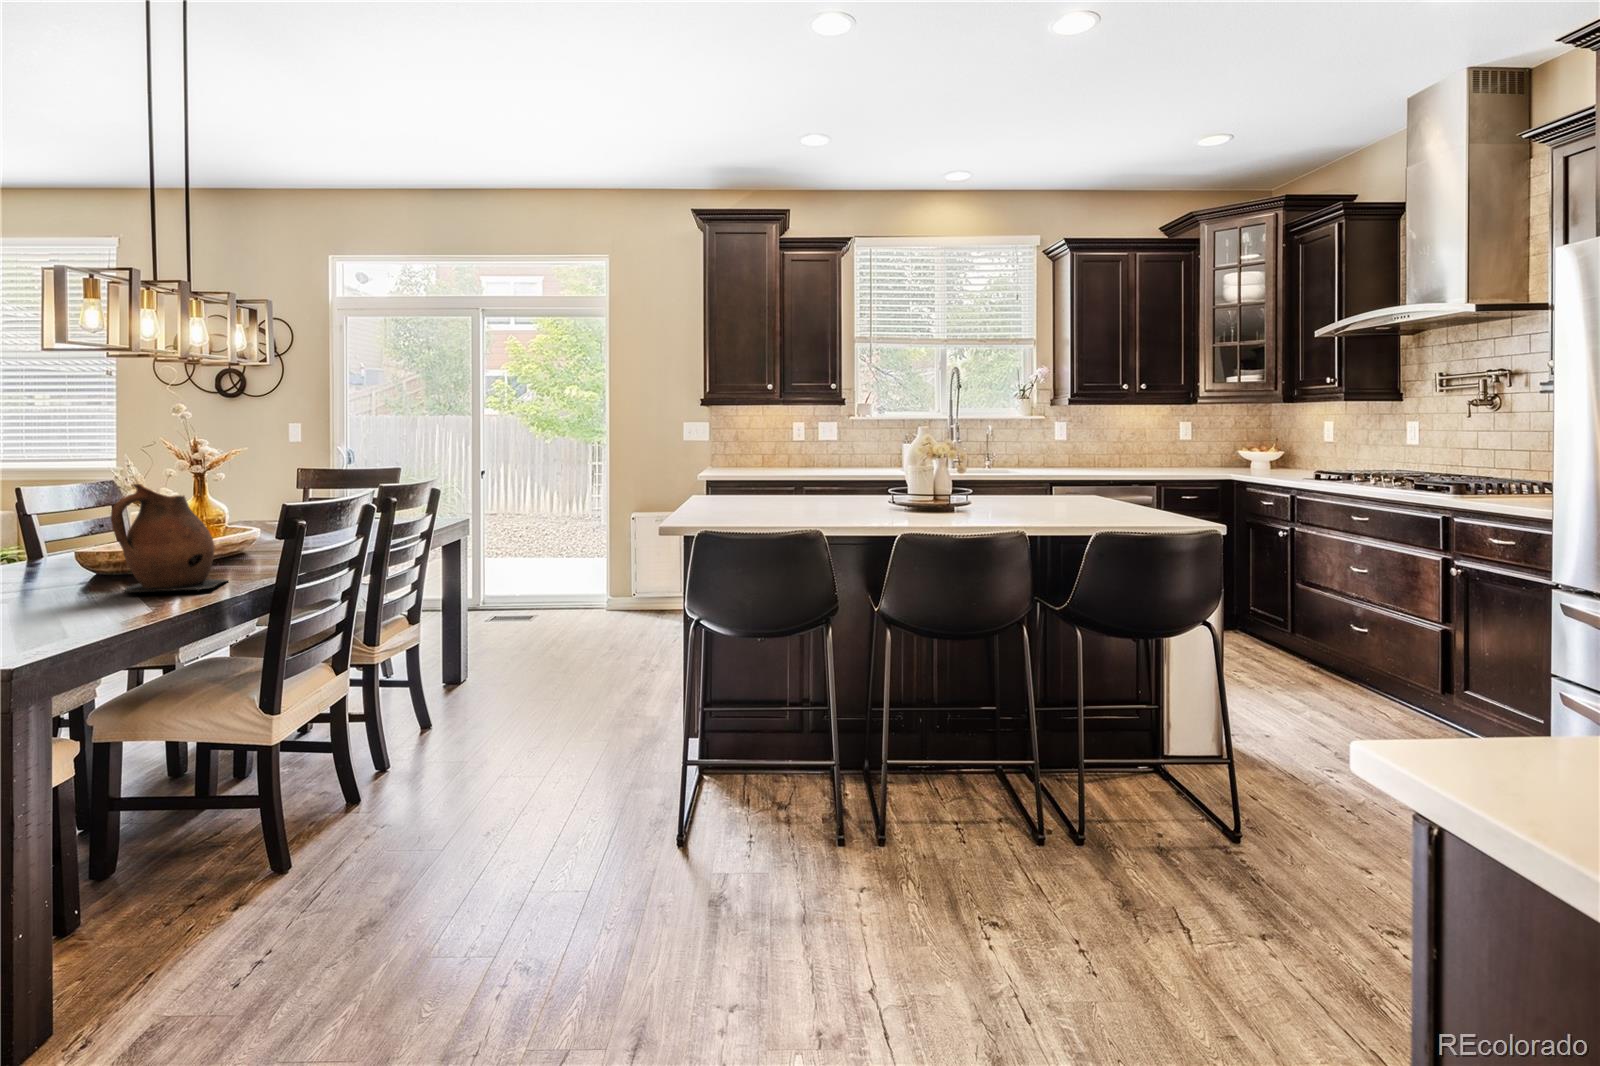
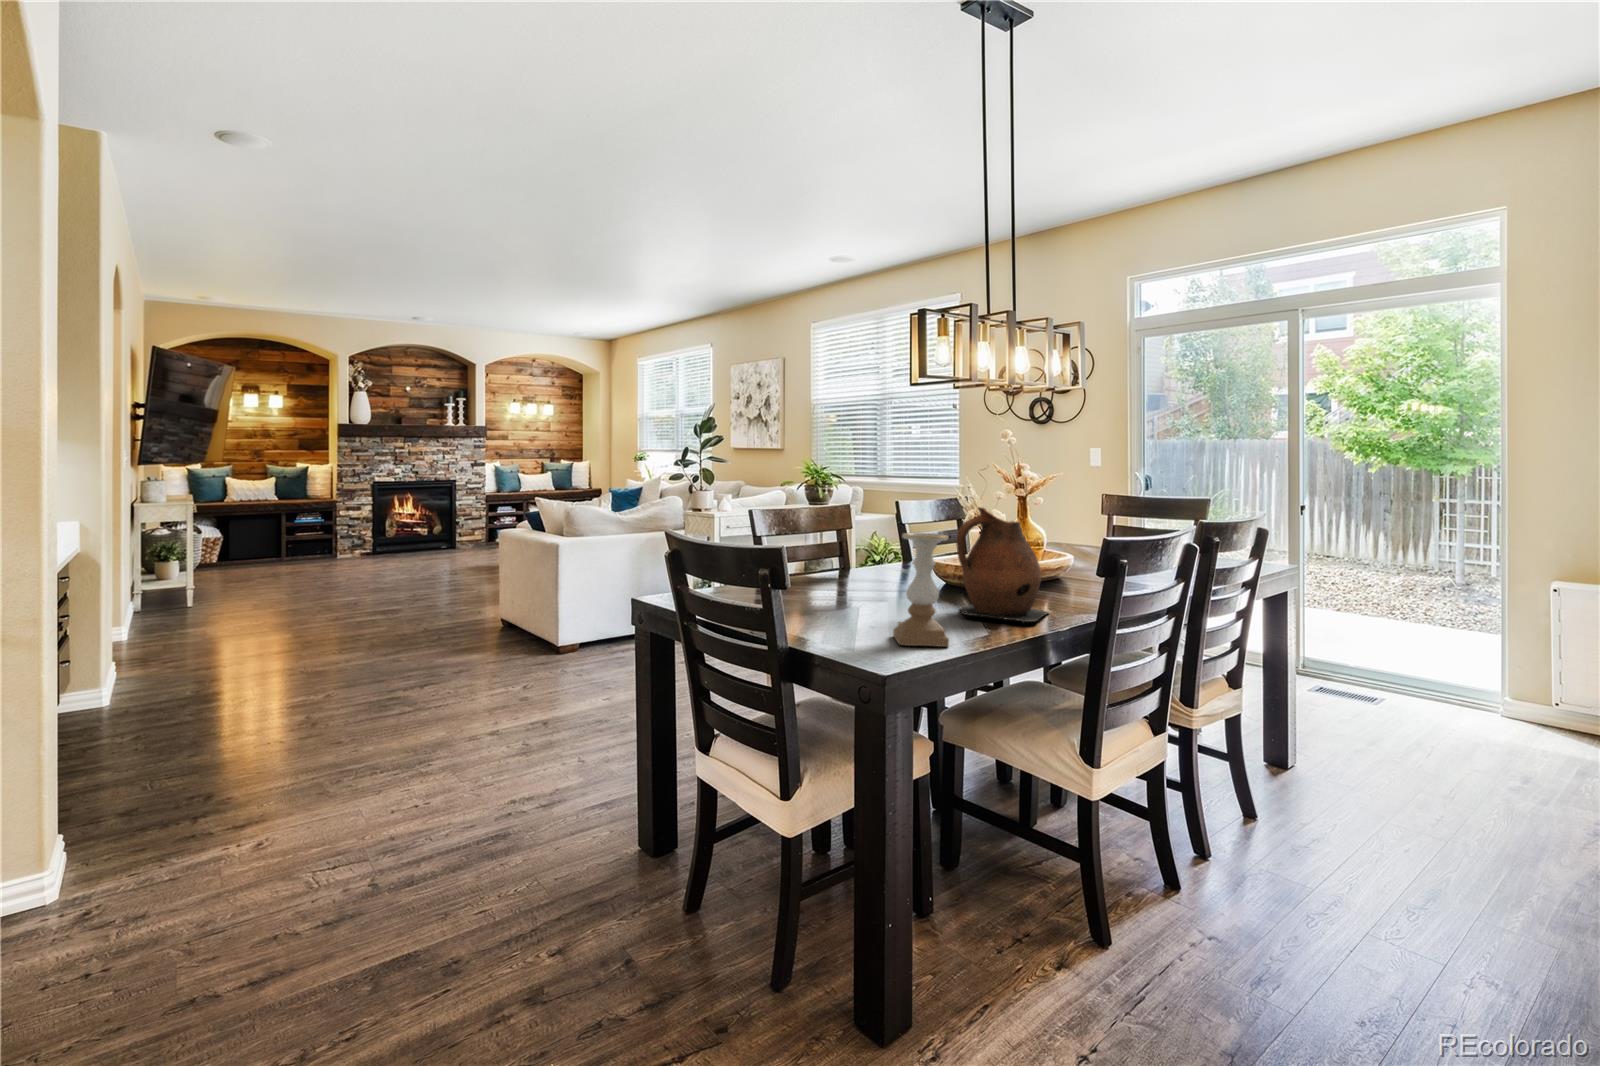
candle holder: none [38,511,111,626] -> present [893,533,949,647]

